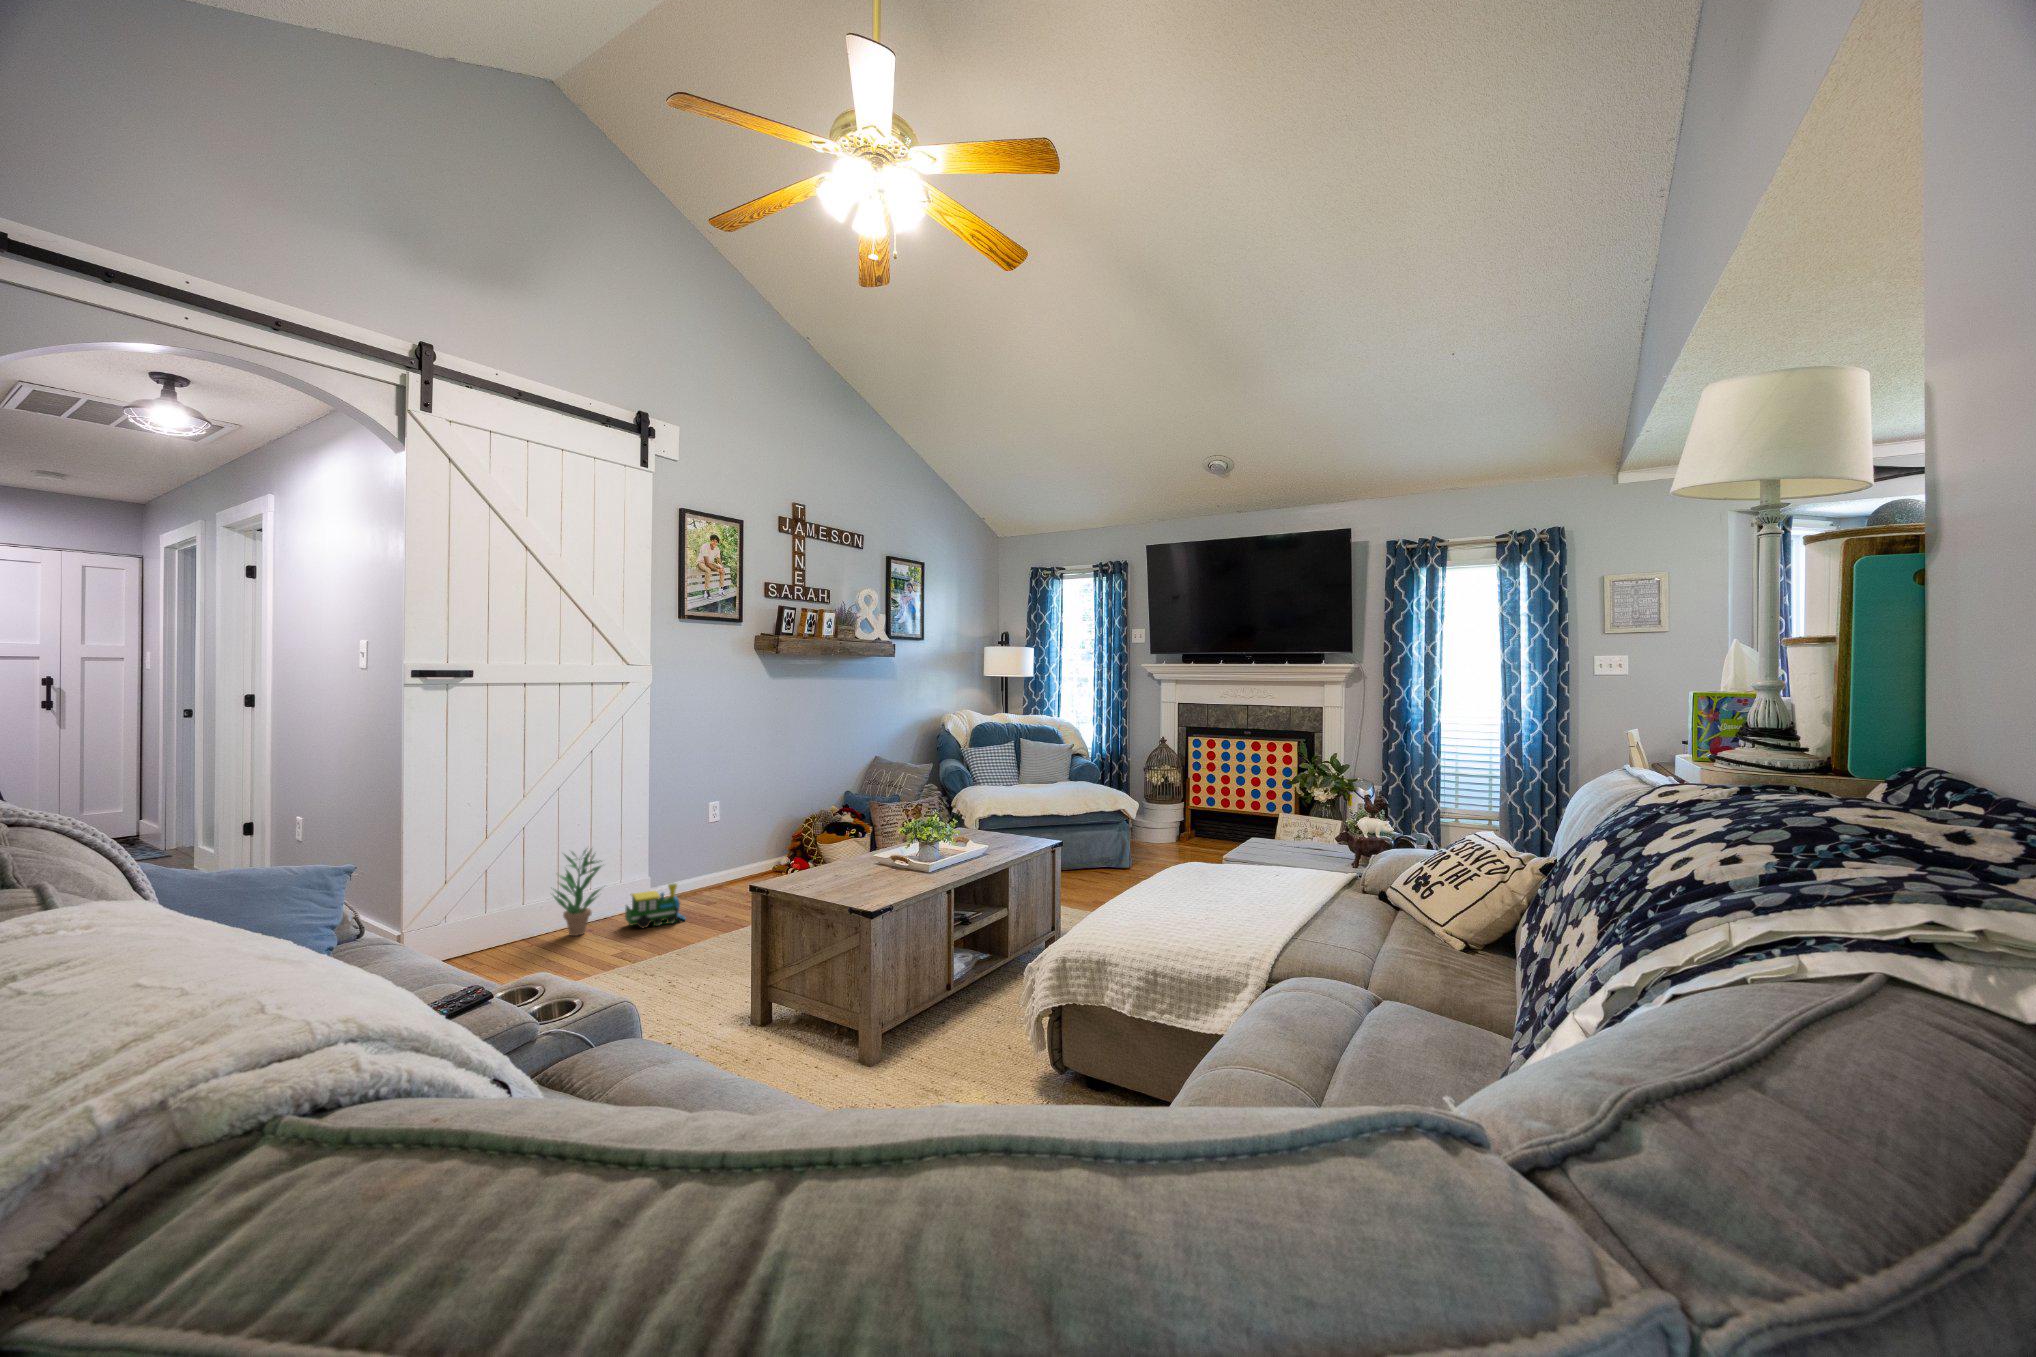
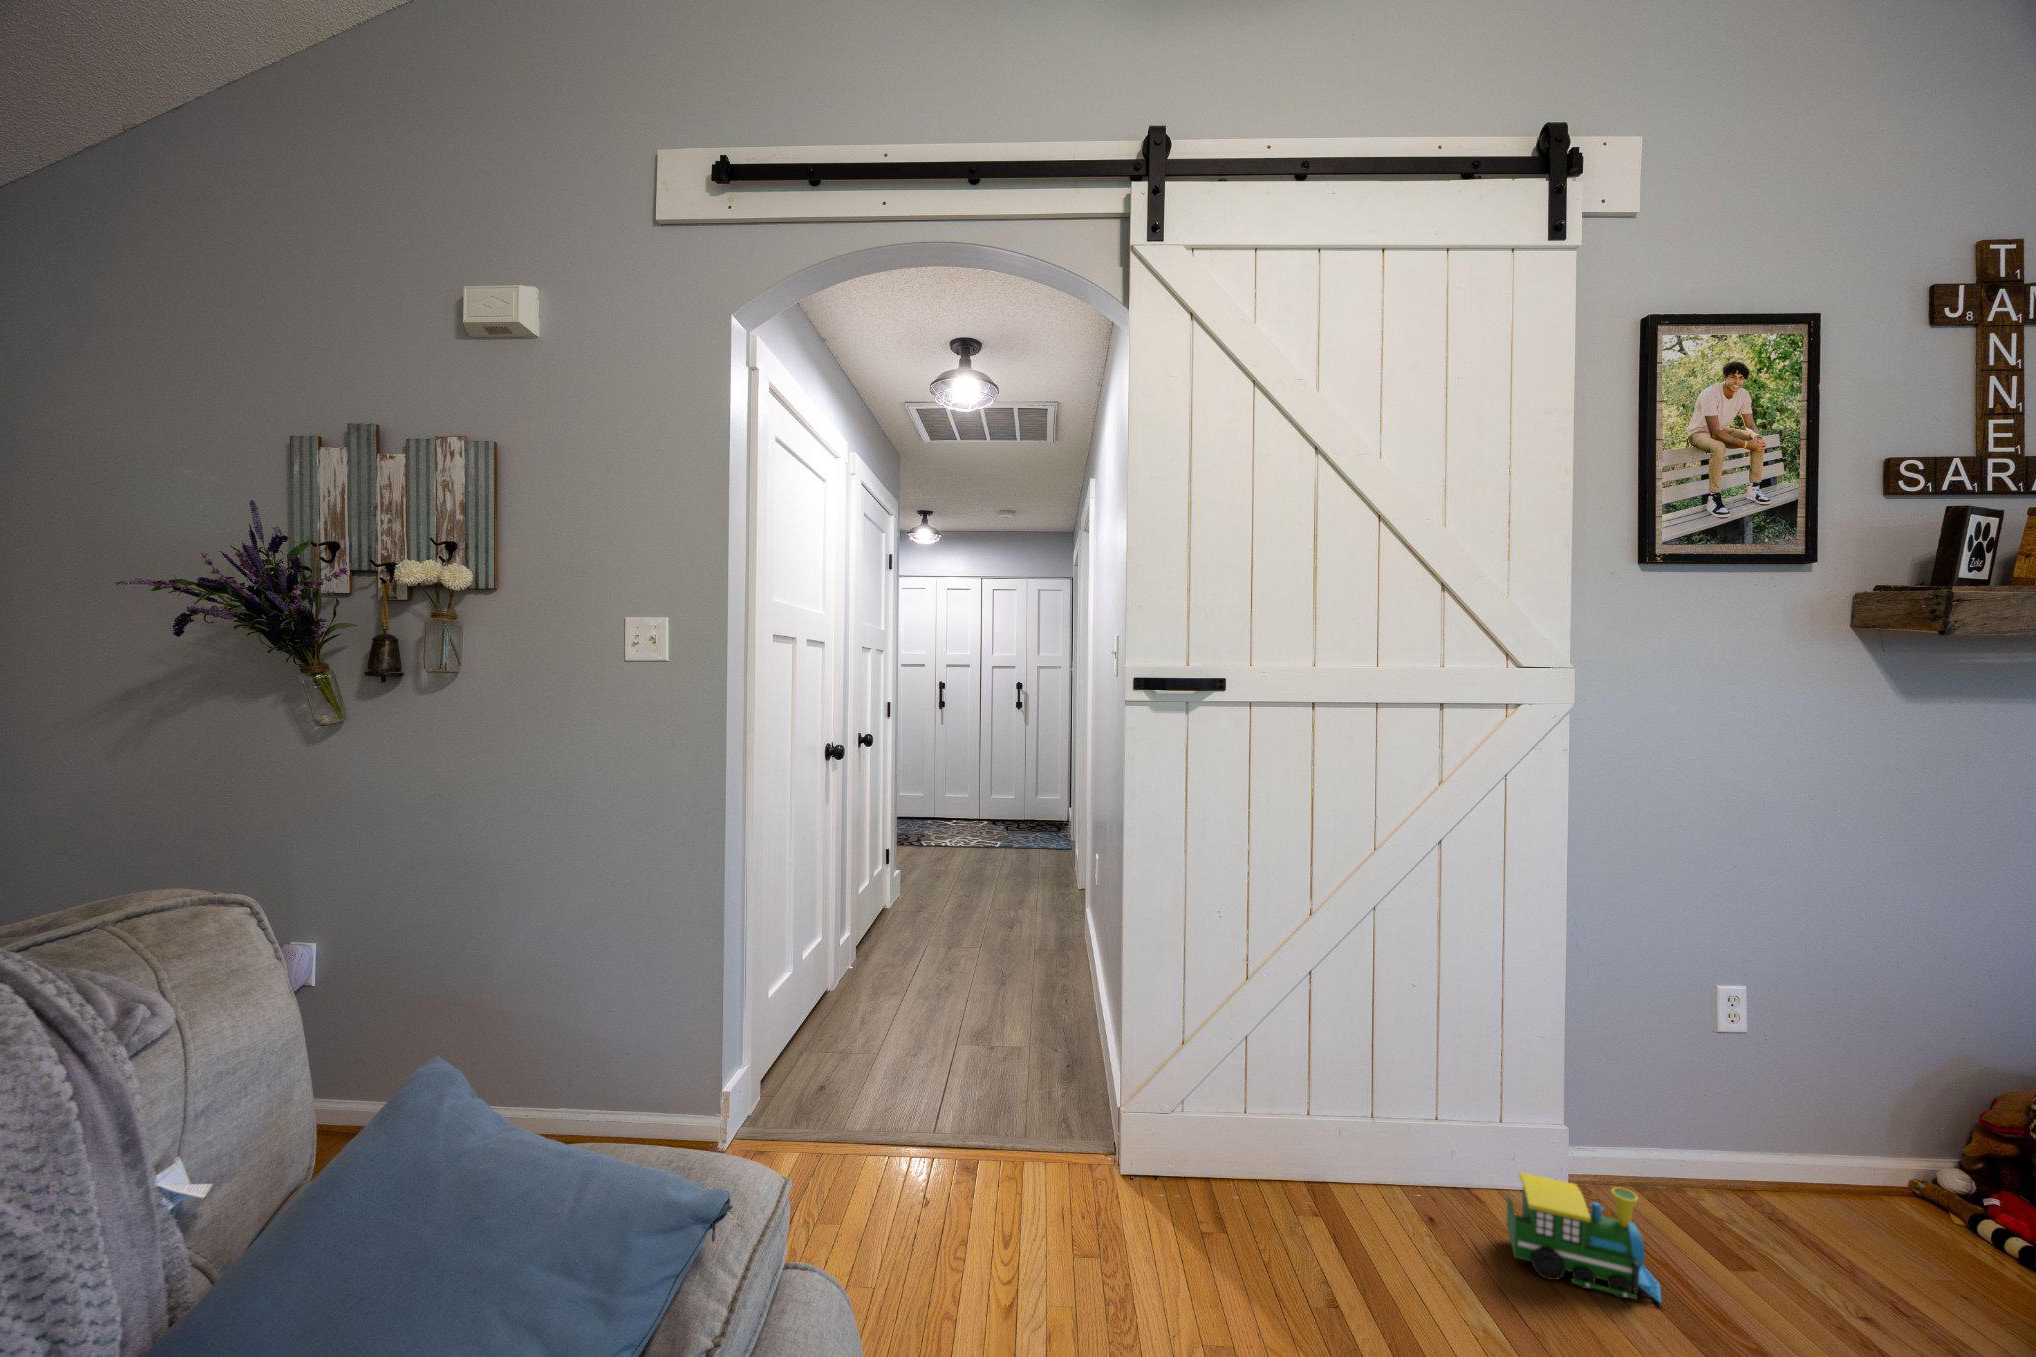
potted plant: present [554,850,602,936] -> none [1353,1039,1463,1225]

